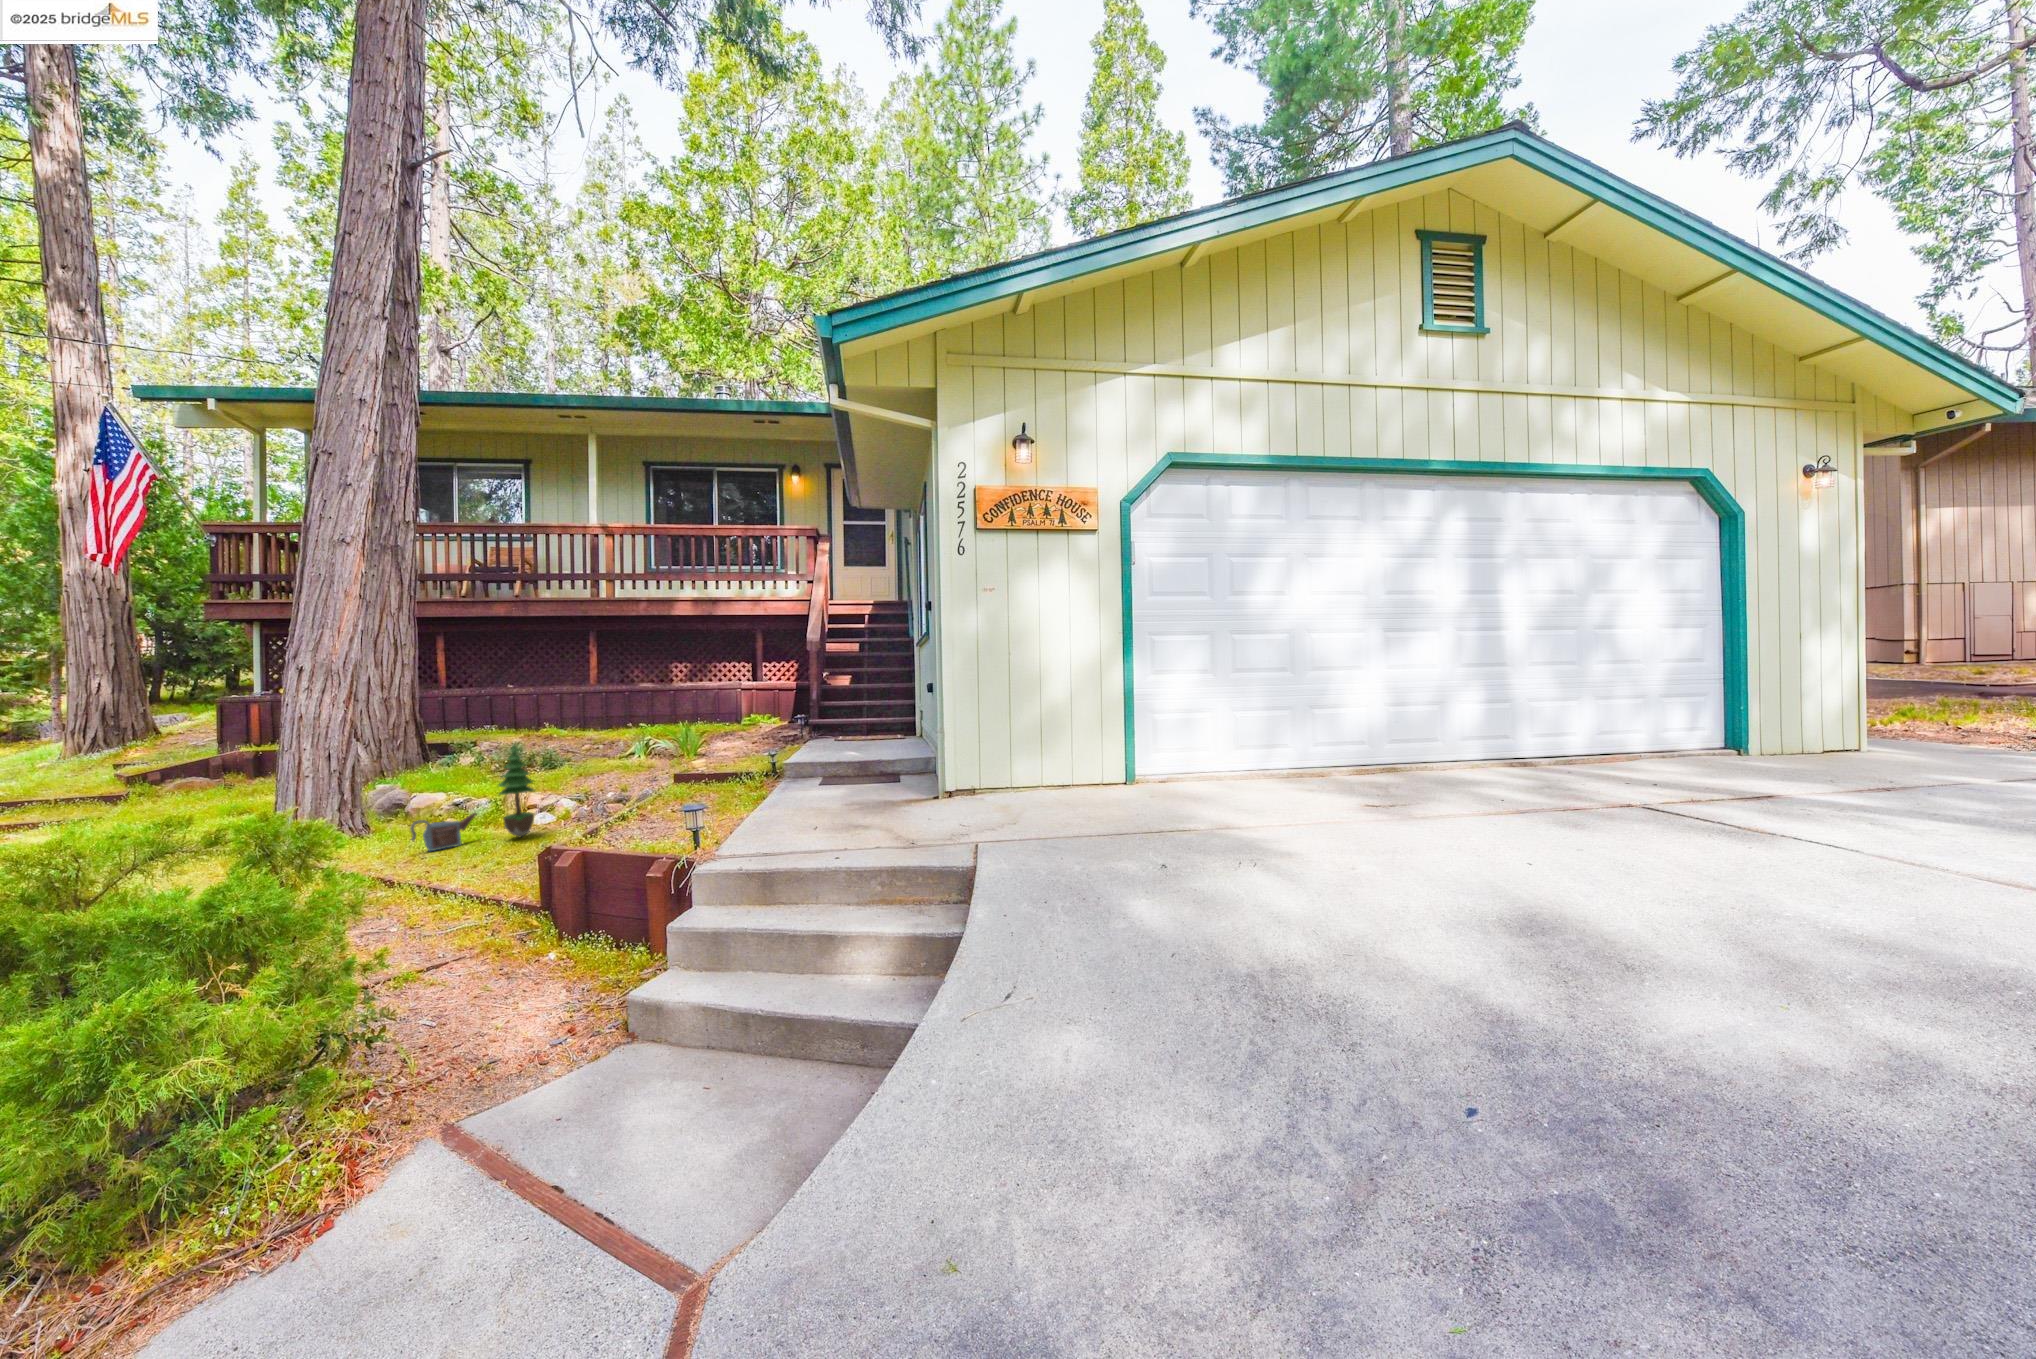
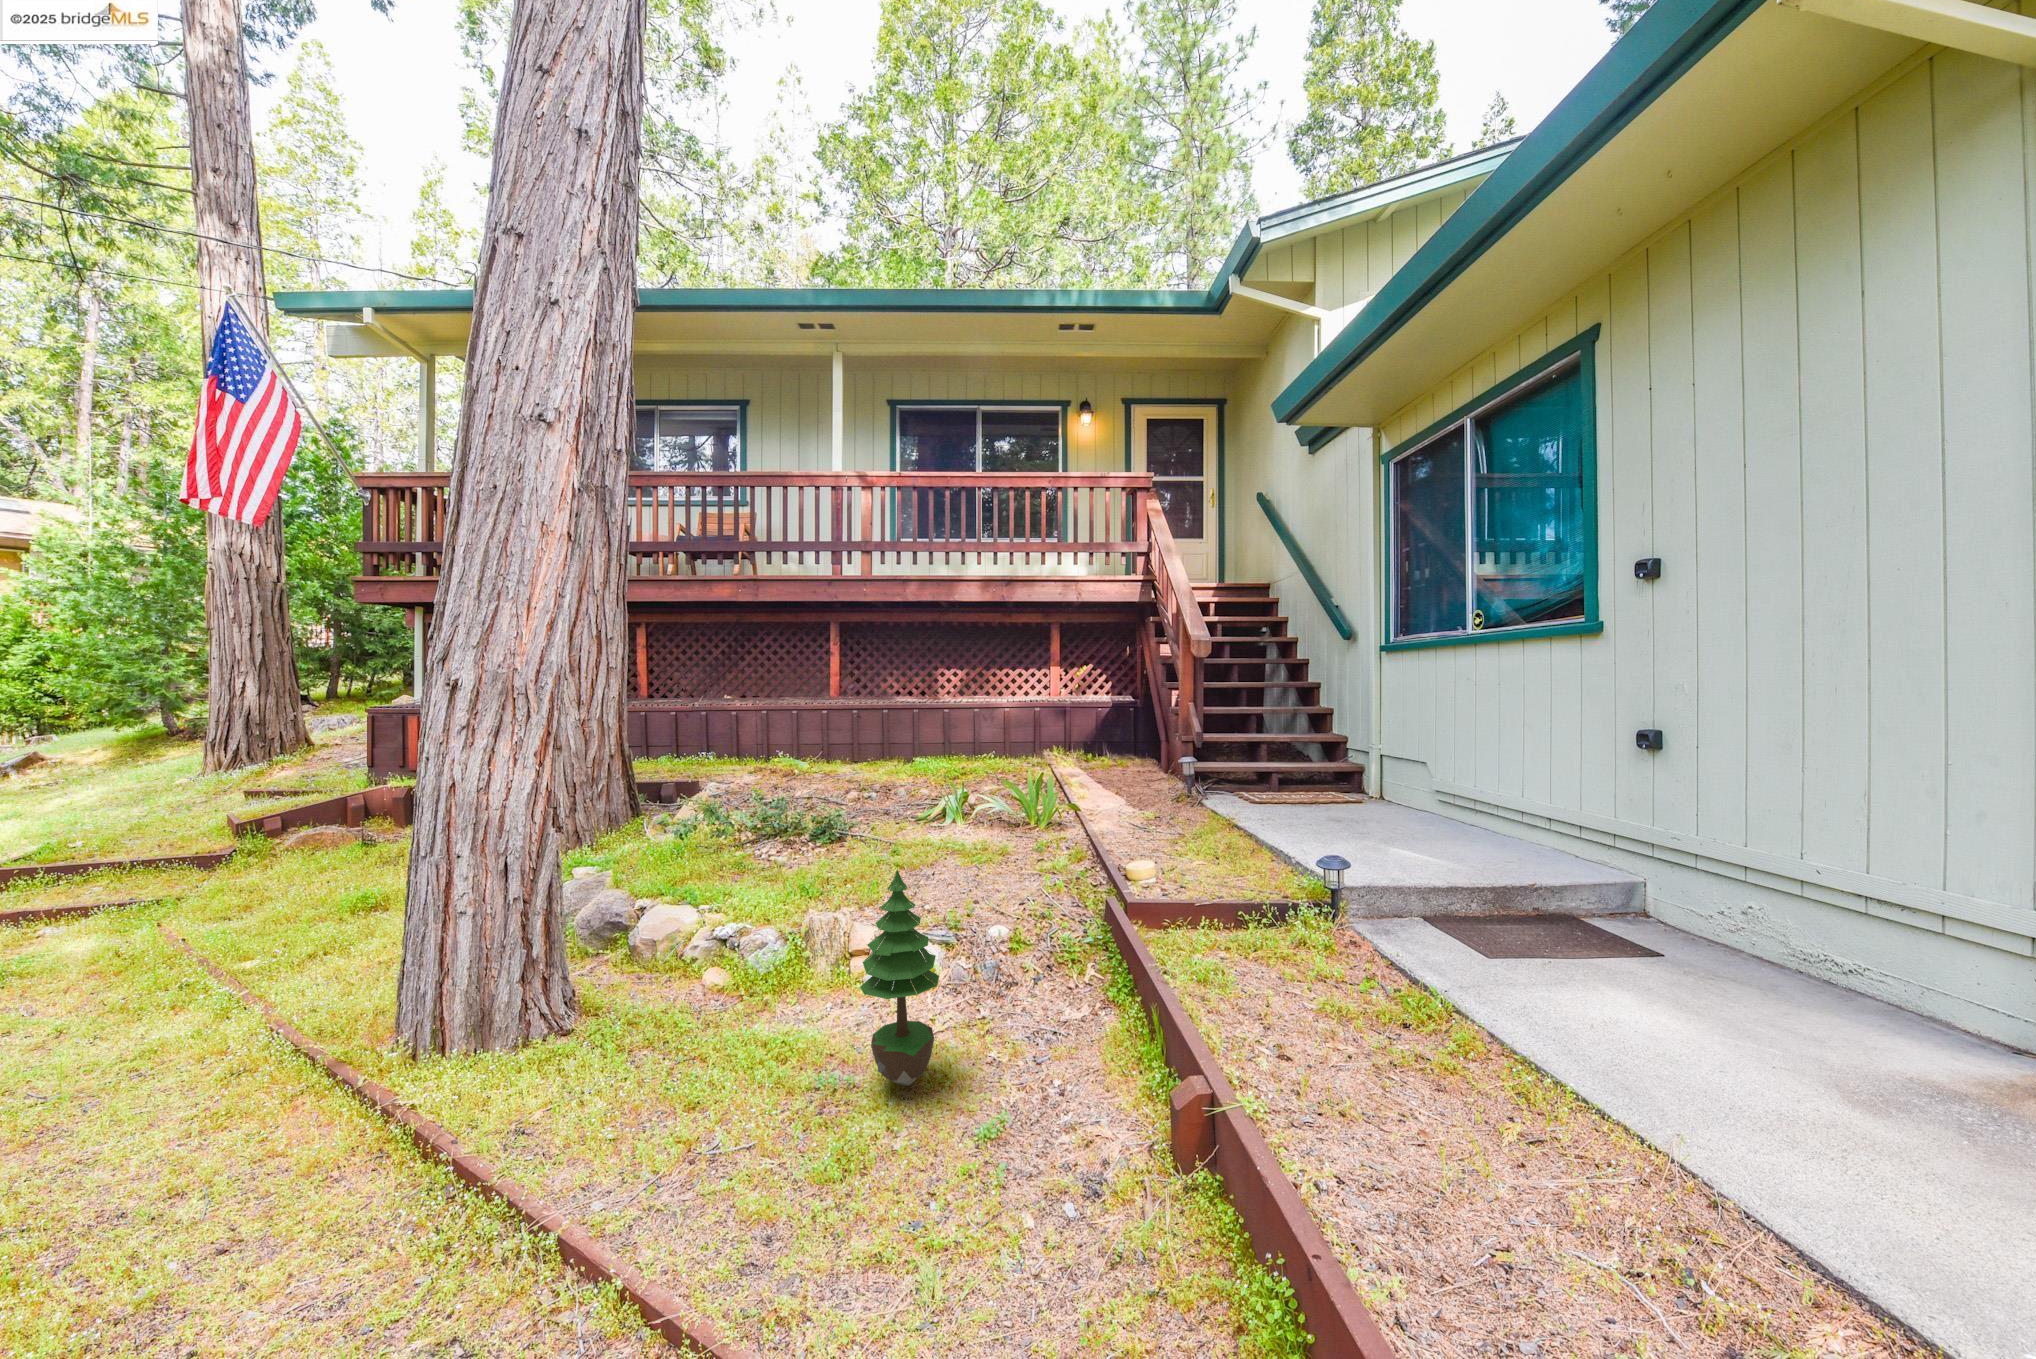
watering can: present [410,813,476,851] -> none [682,1023,814,1135]

